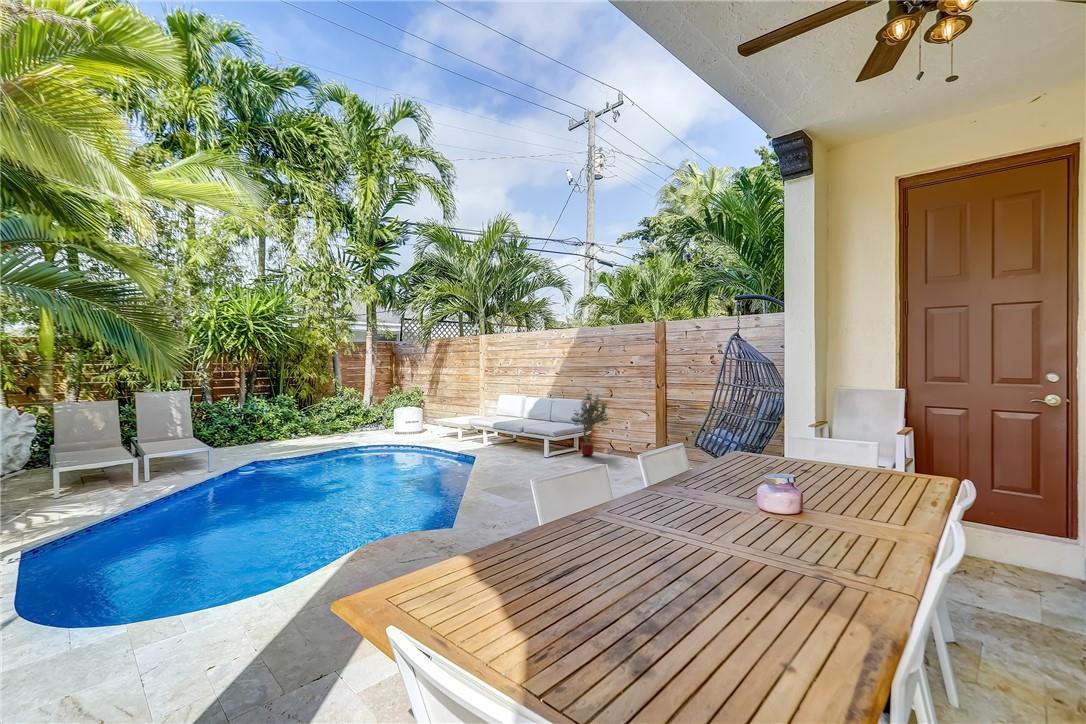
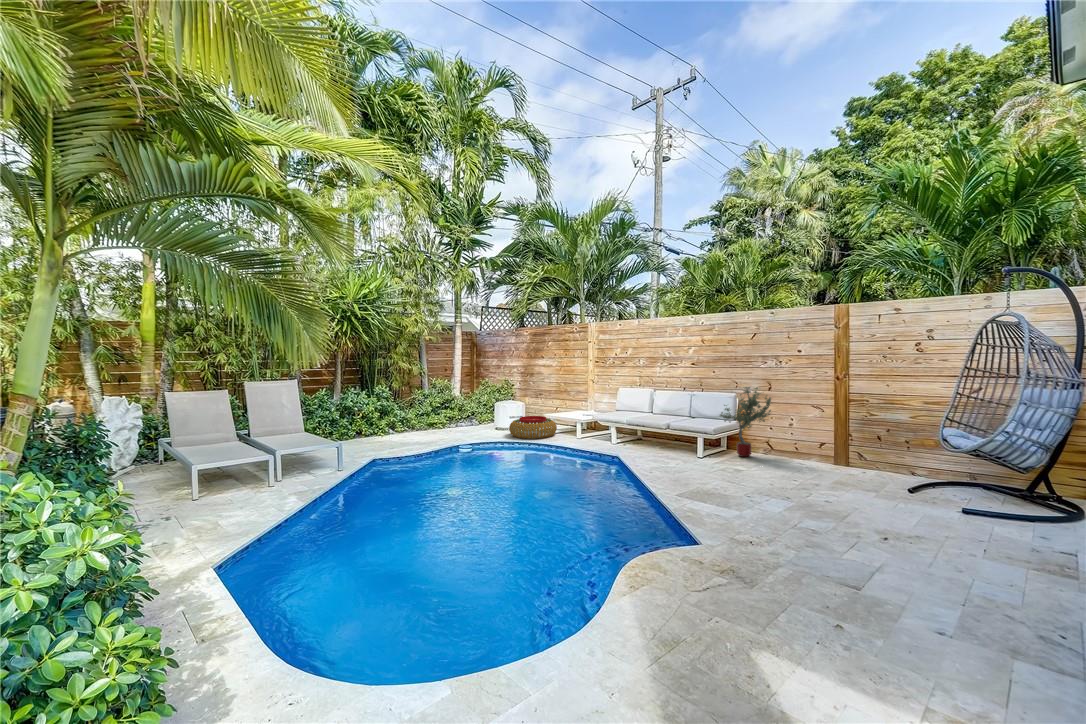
pouf: none [401,420,446,441] -> present [509,416,557,439]

